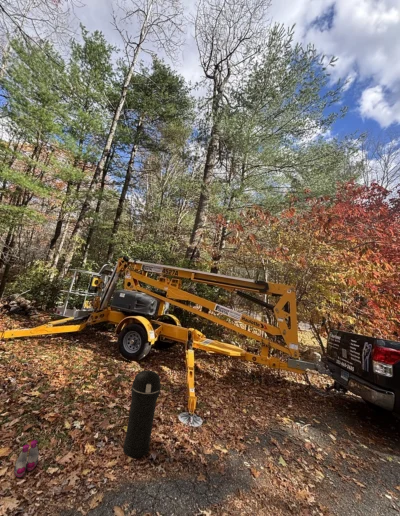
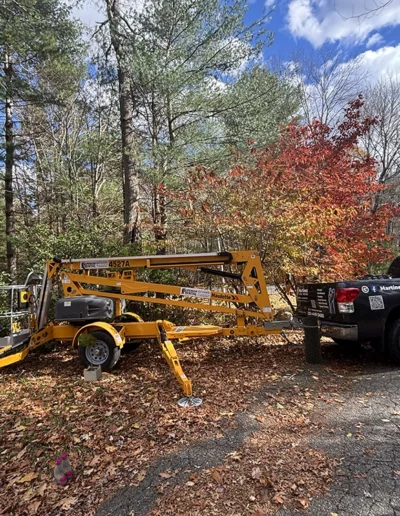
potted tree: none [115,323,134,367] -> present [78,334,102,381]
trash can: present [123,371,161,458] -> present [303,315,322,364]

